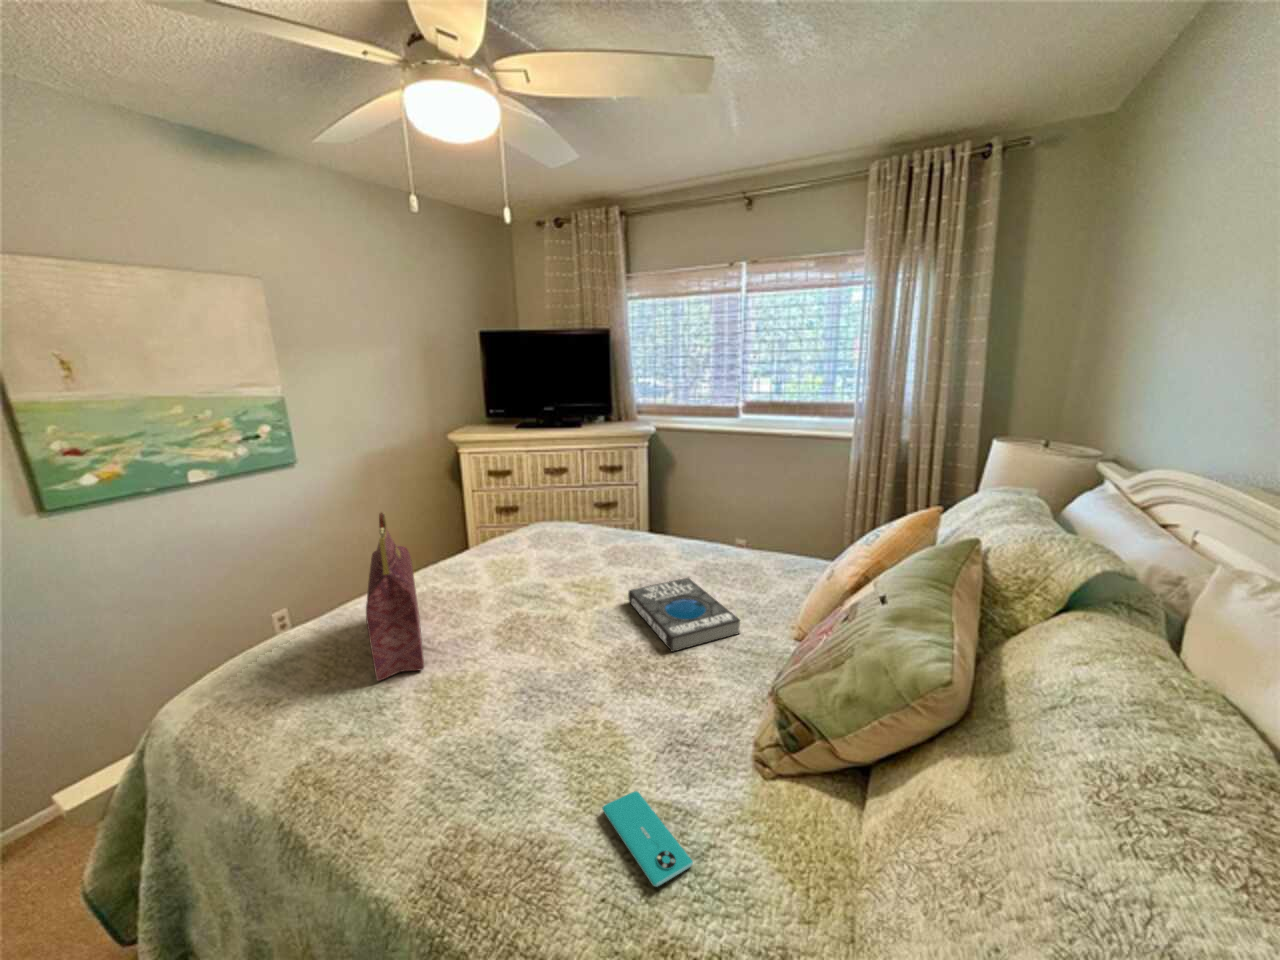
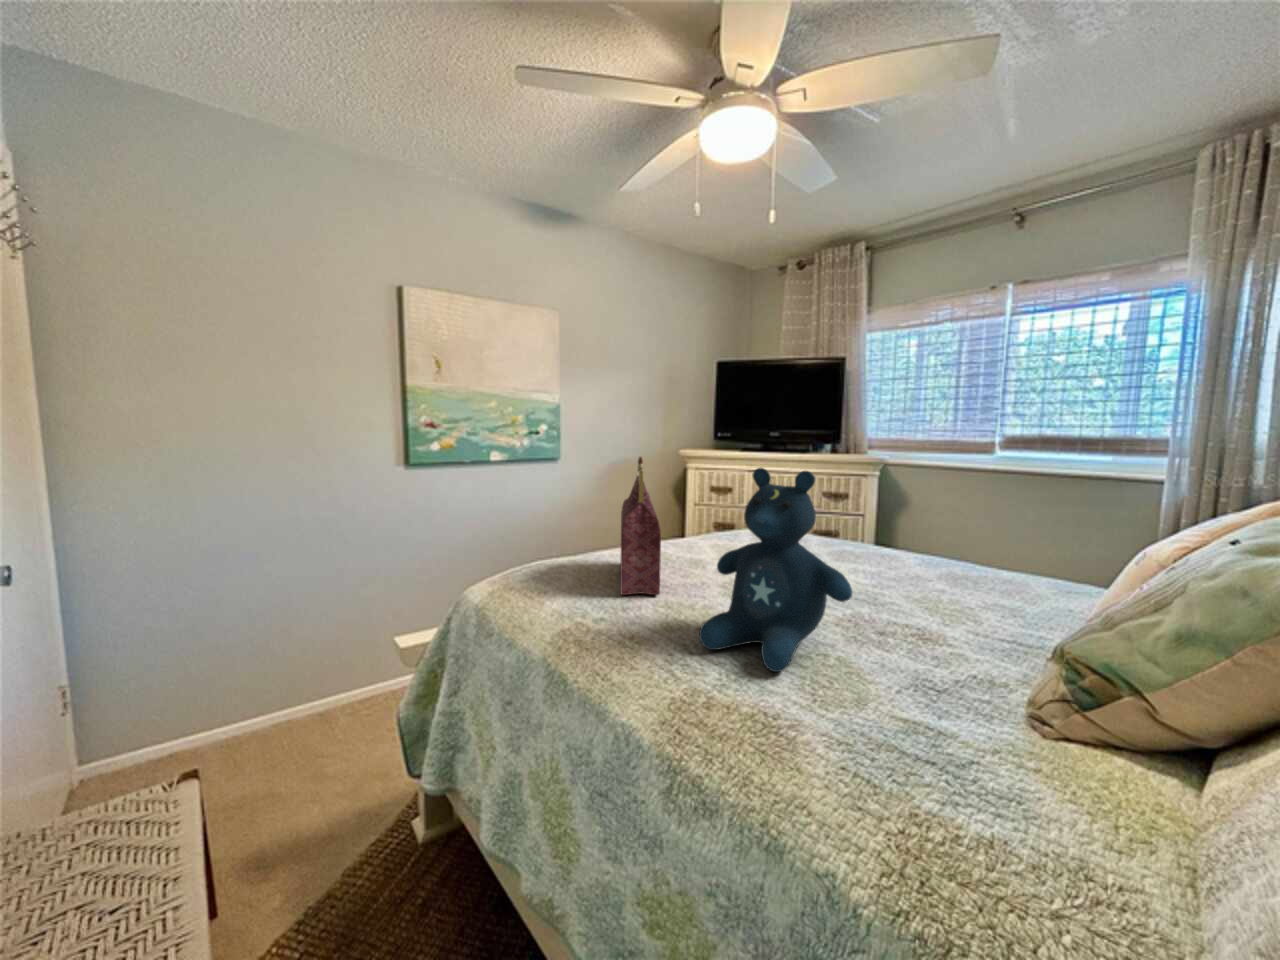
stuffed bear: none [463,548,612,772] -> present [699,468,852,672]
book: present [628,578,740,652] -> none [860,573,1005,628]
smartphone: present [602,791,693,887] -> none [840,704,950,770]

